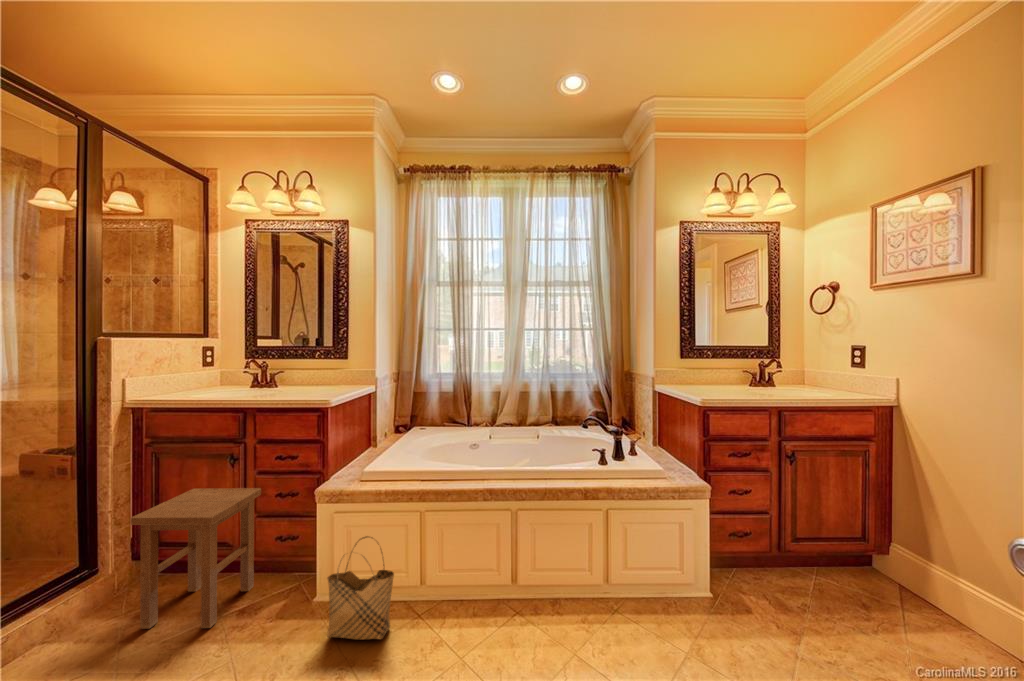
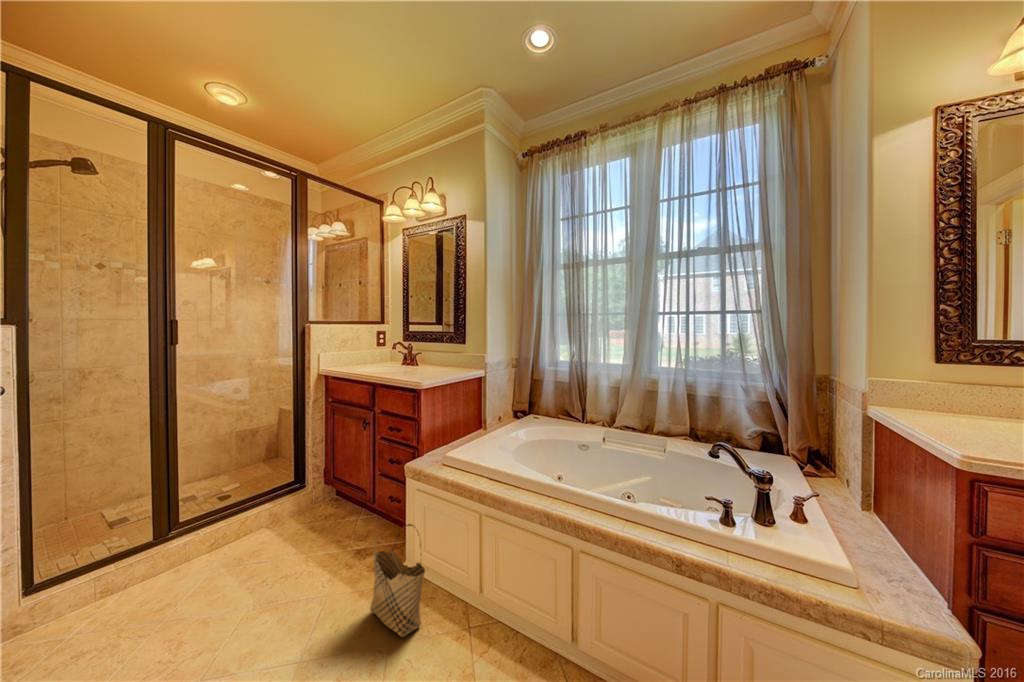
stool: present [131,488,261,629] -> none [286,442,375,558]

